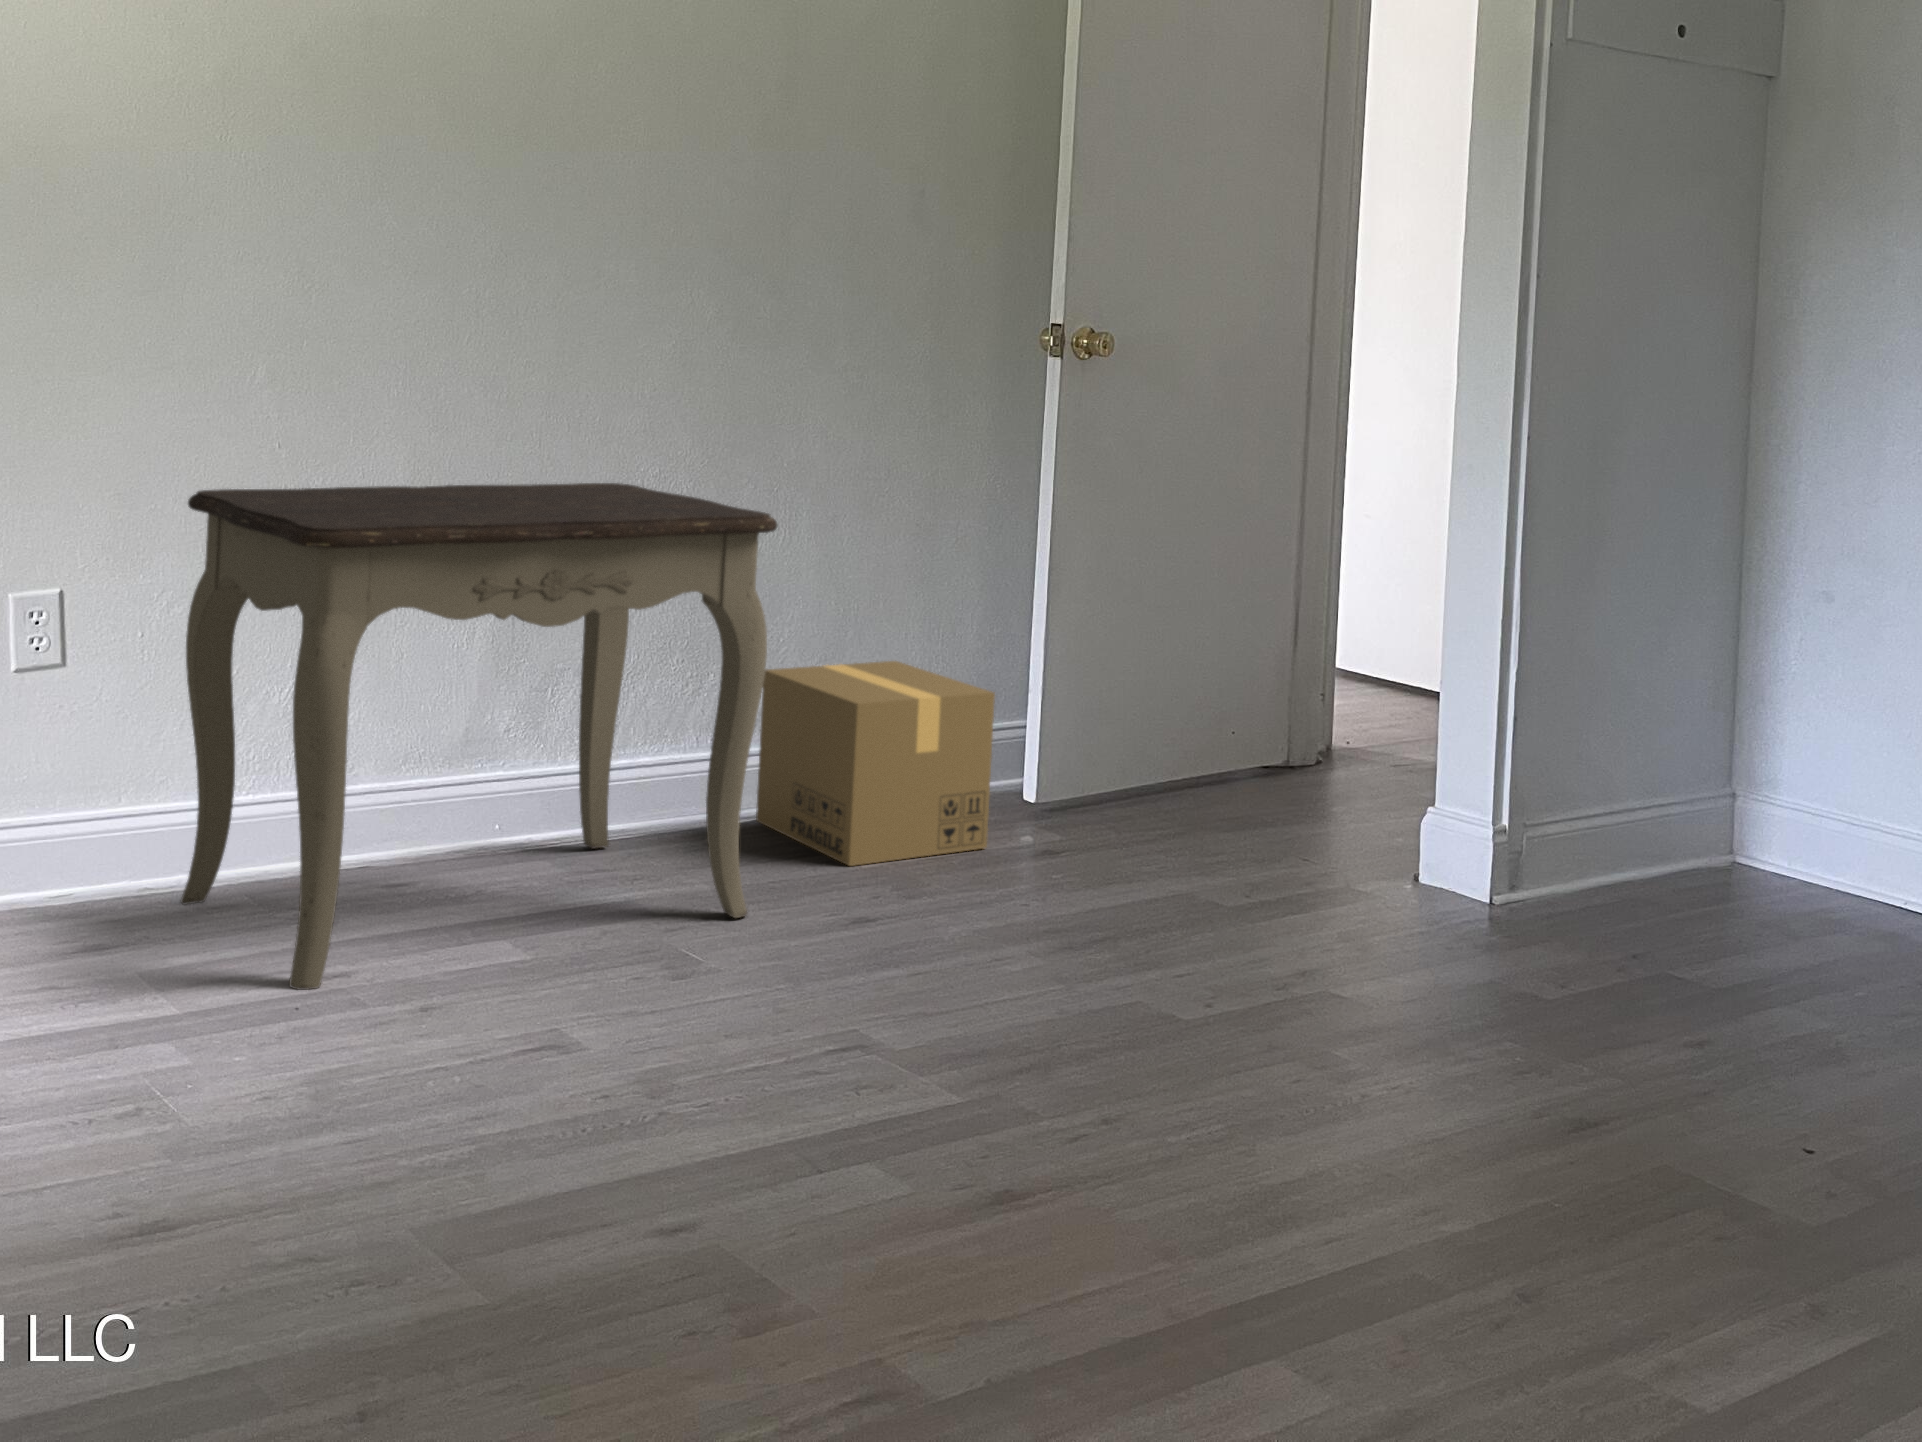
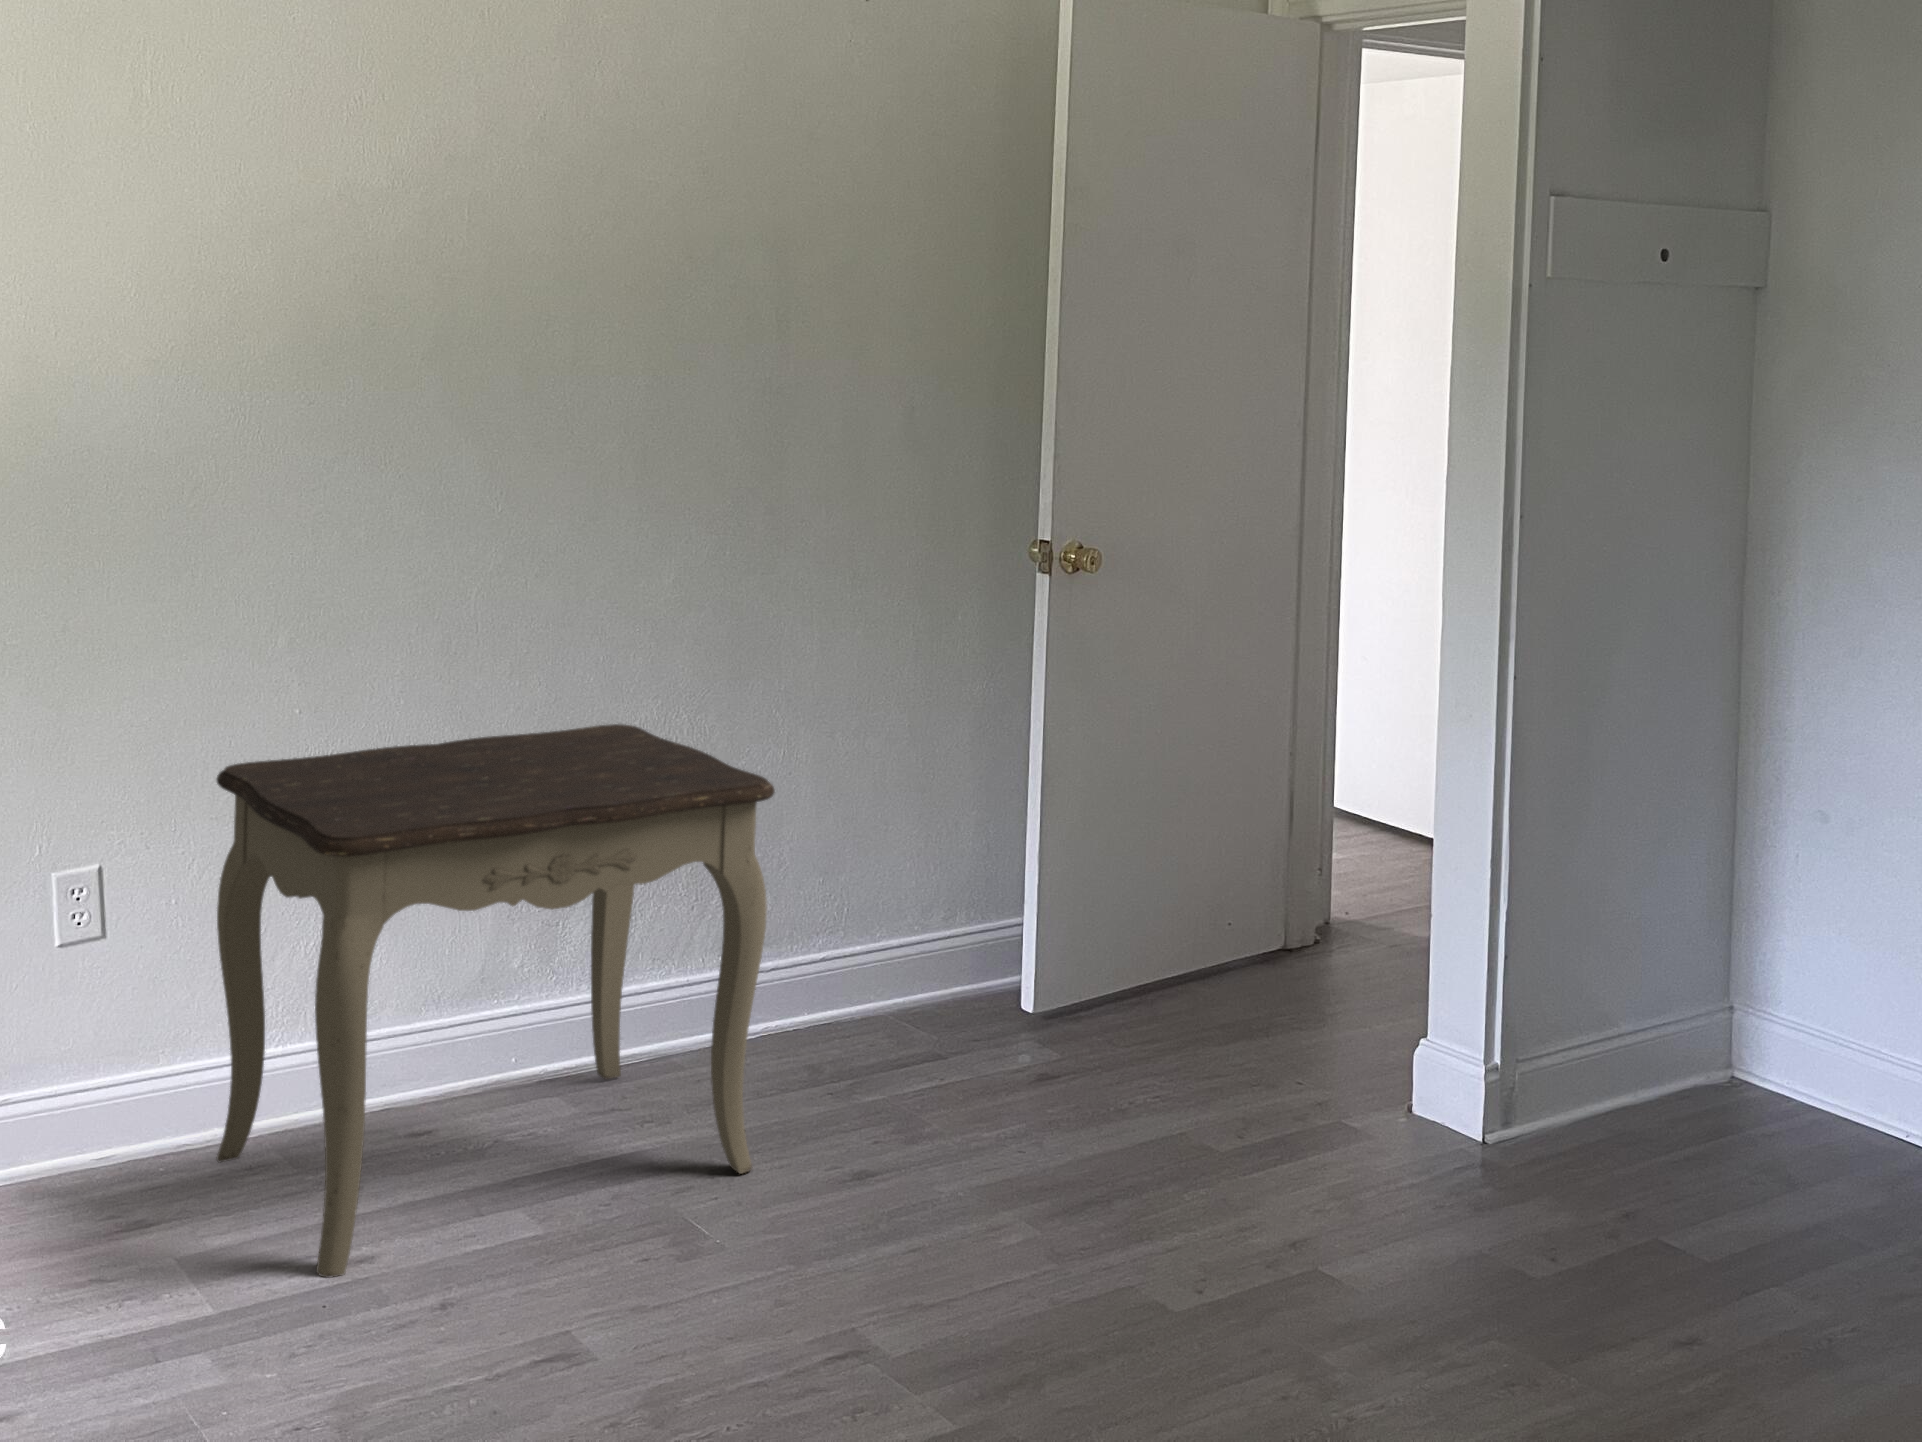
cardboard box: present [756,661,995,866] -> none [763,873,991,1099]

